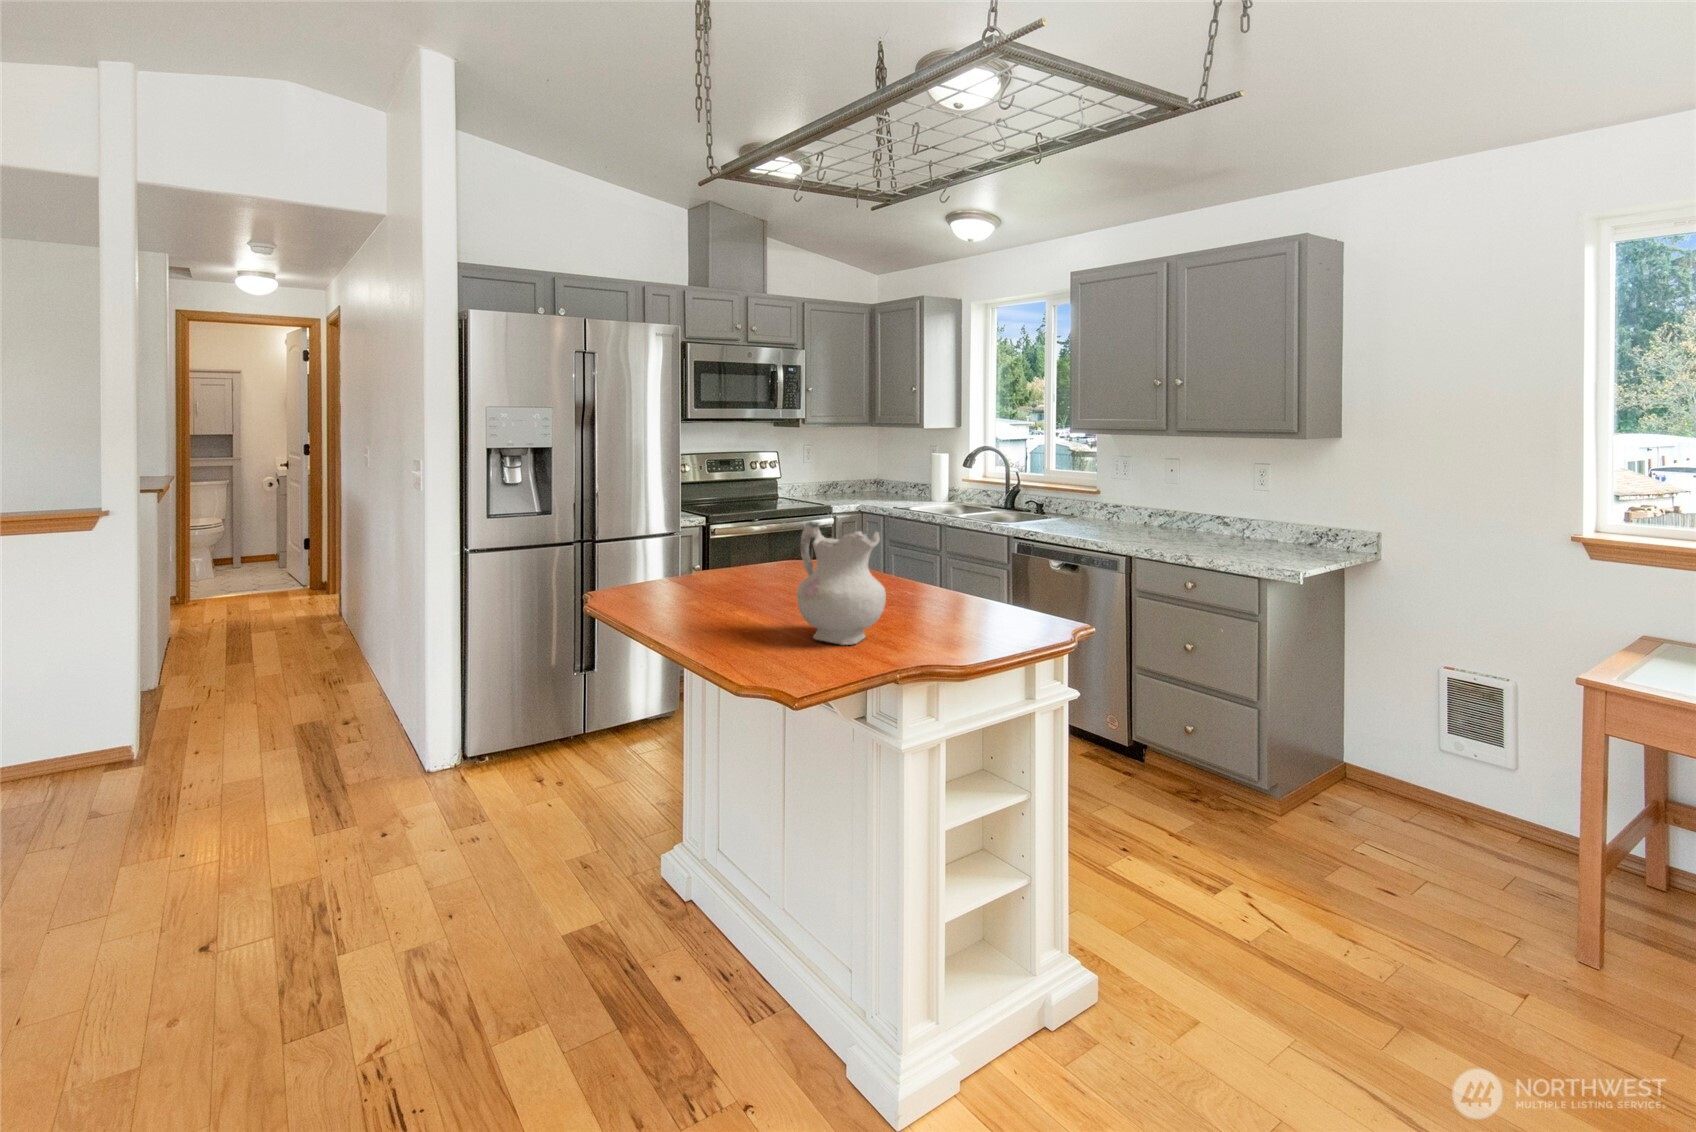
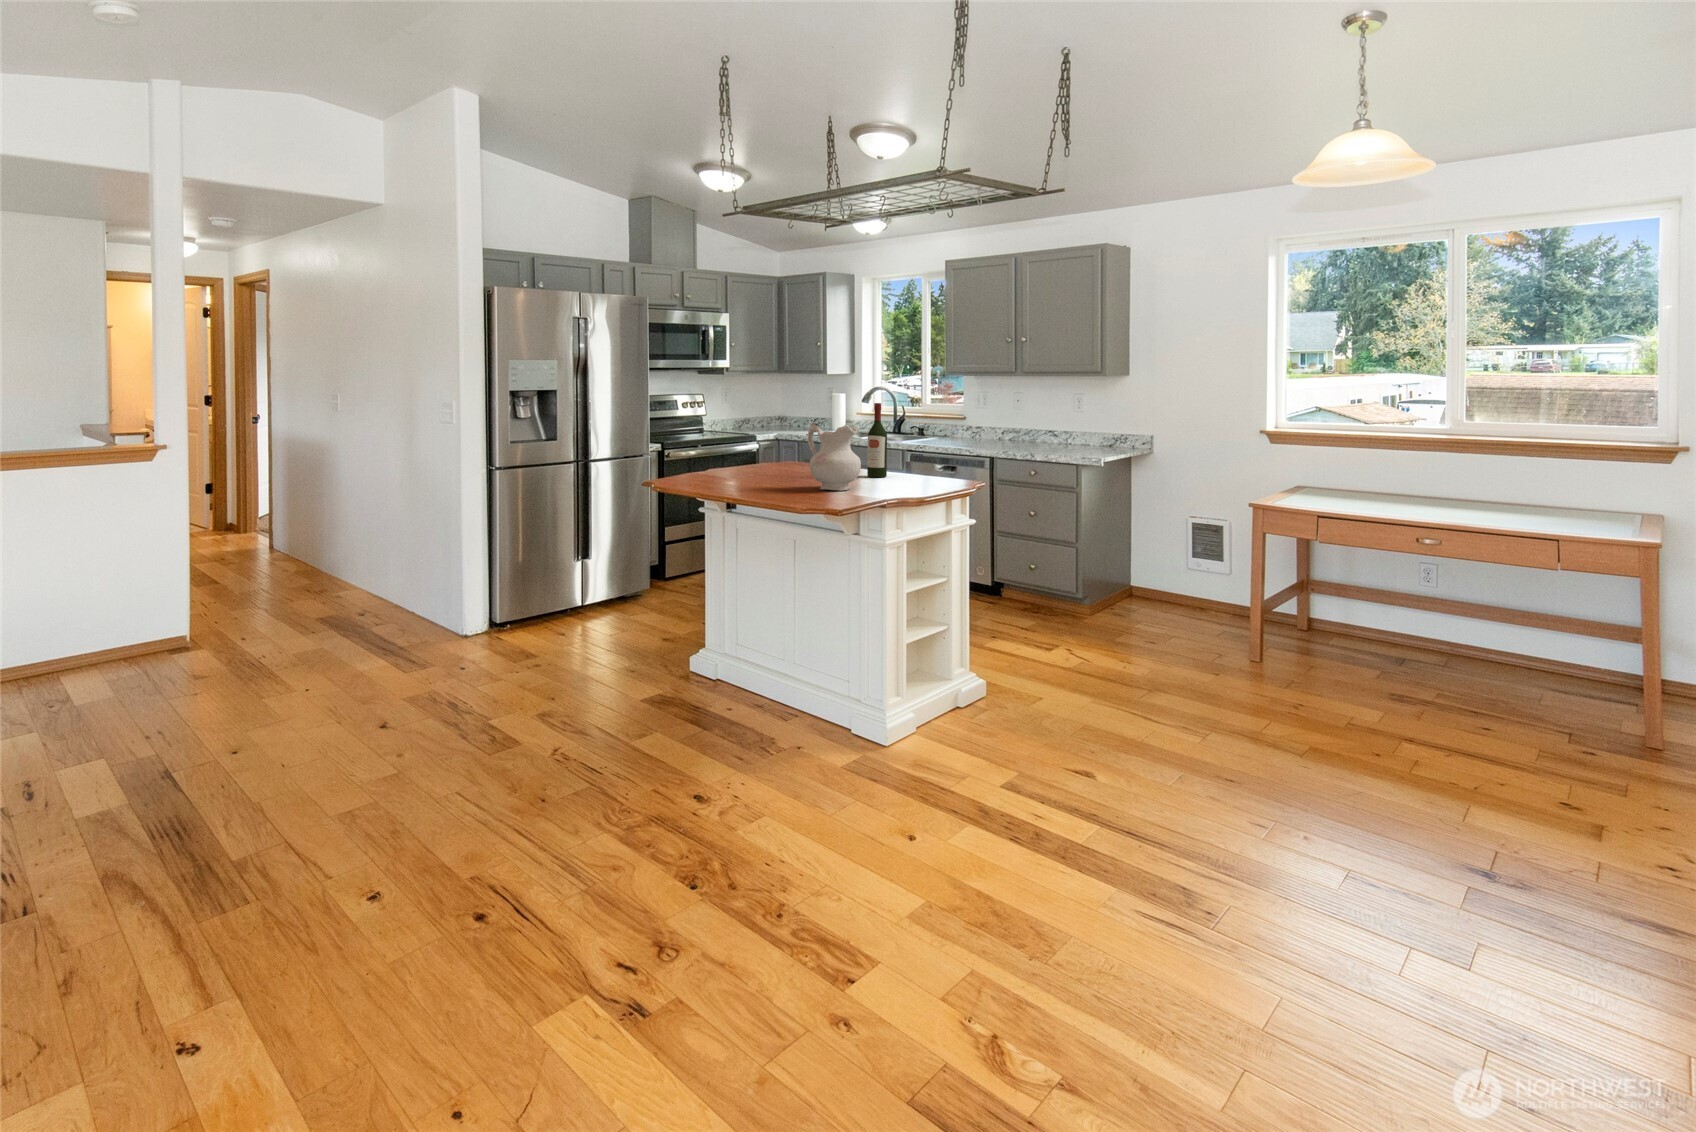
wine bottle: none [916,486,950,607] -> present [867,403,887,477]

